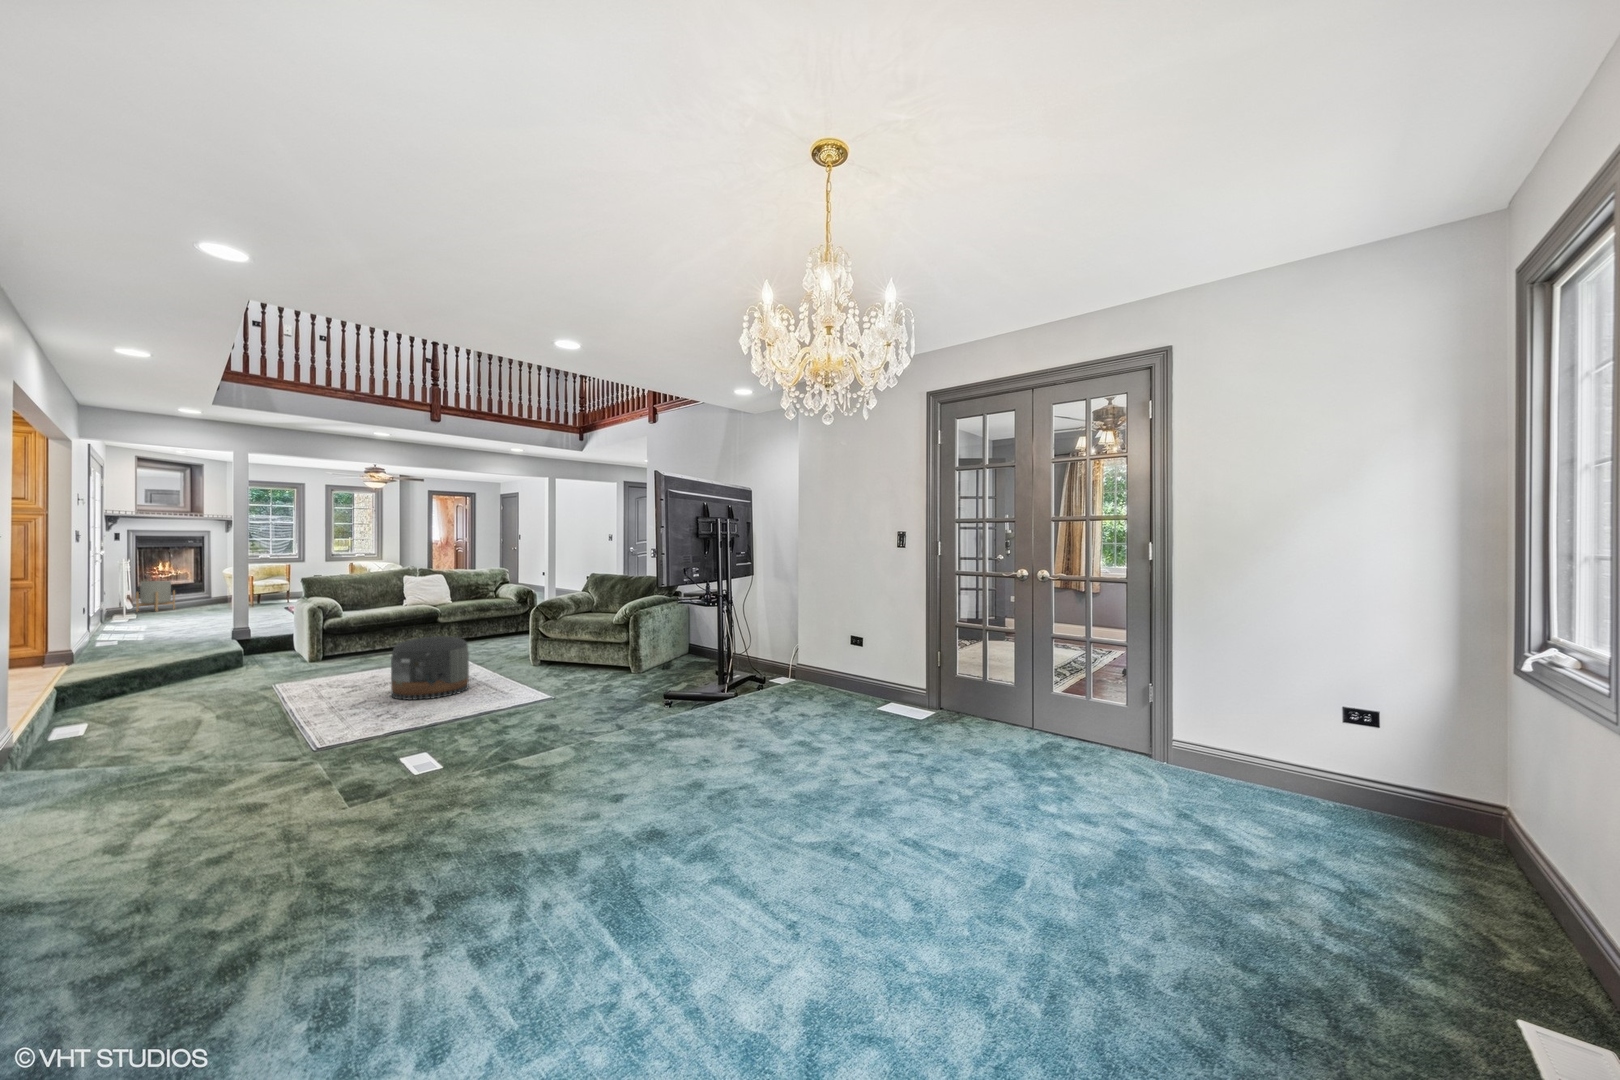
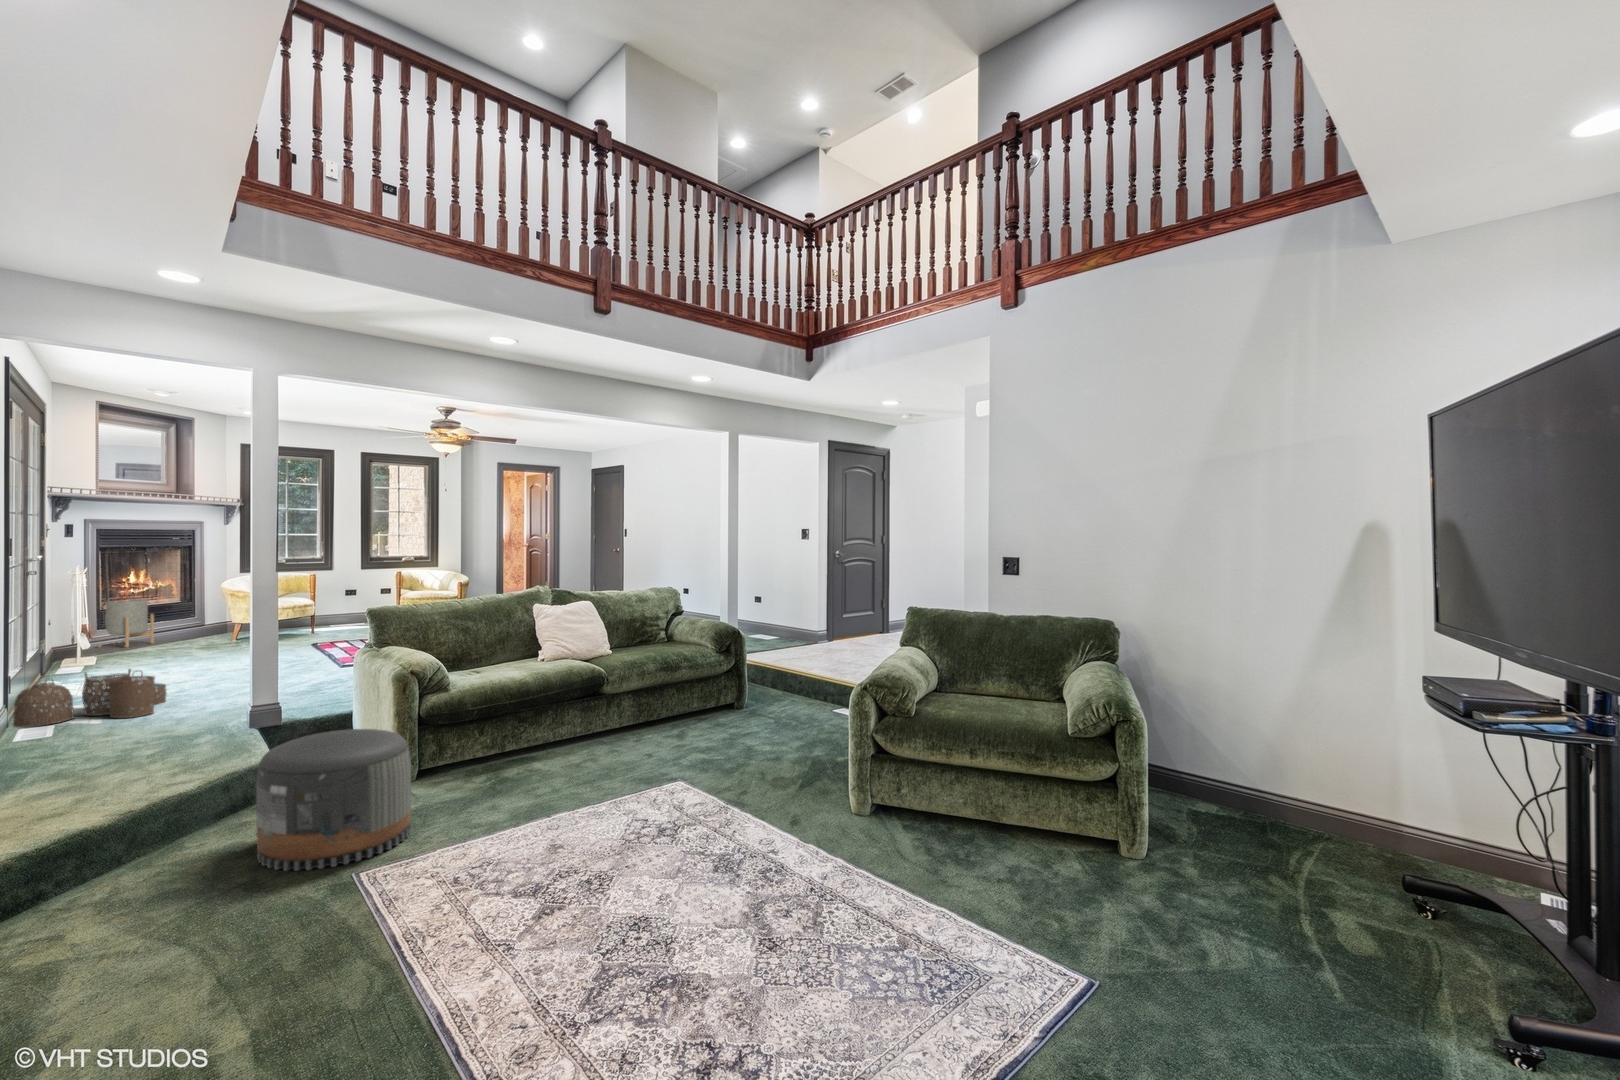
woven basket: none [93,613,185,642] -> present [12,669,166,727]
pouf: present [391,636,469,700] -> present [256,729,411,871]

